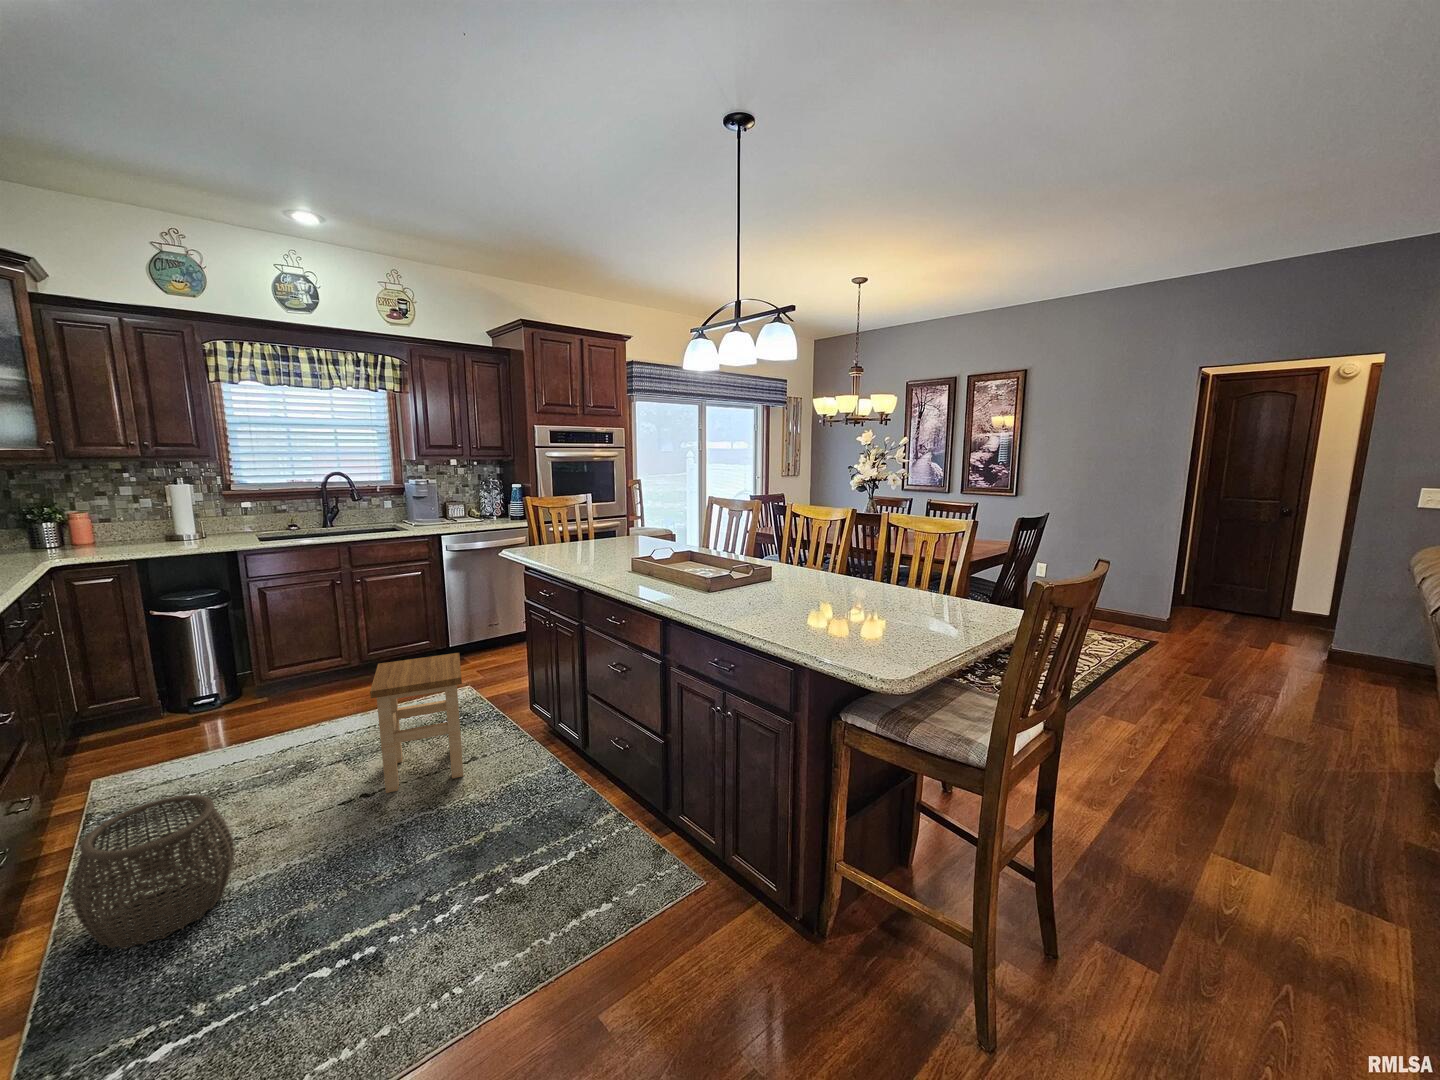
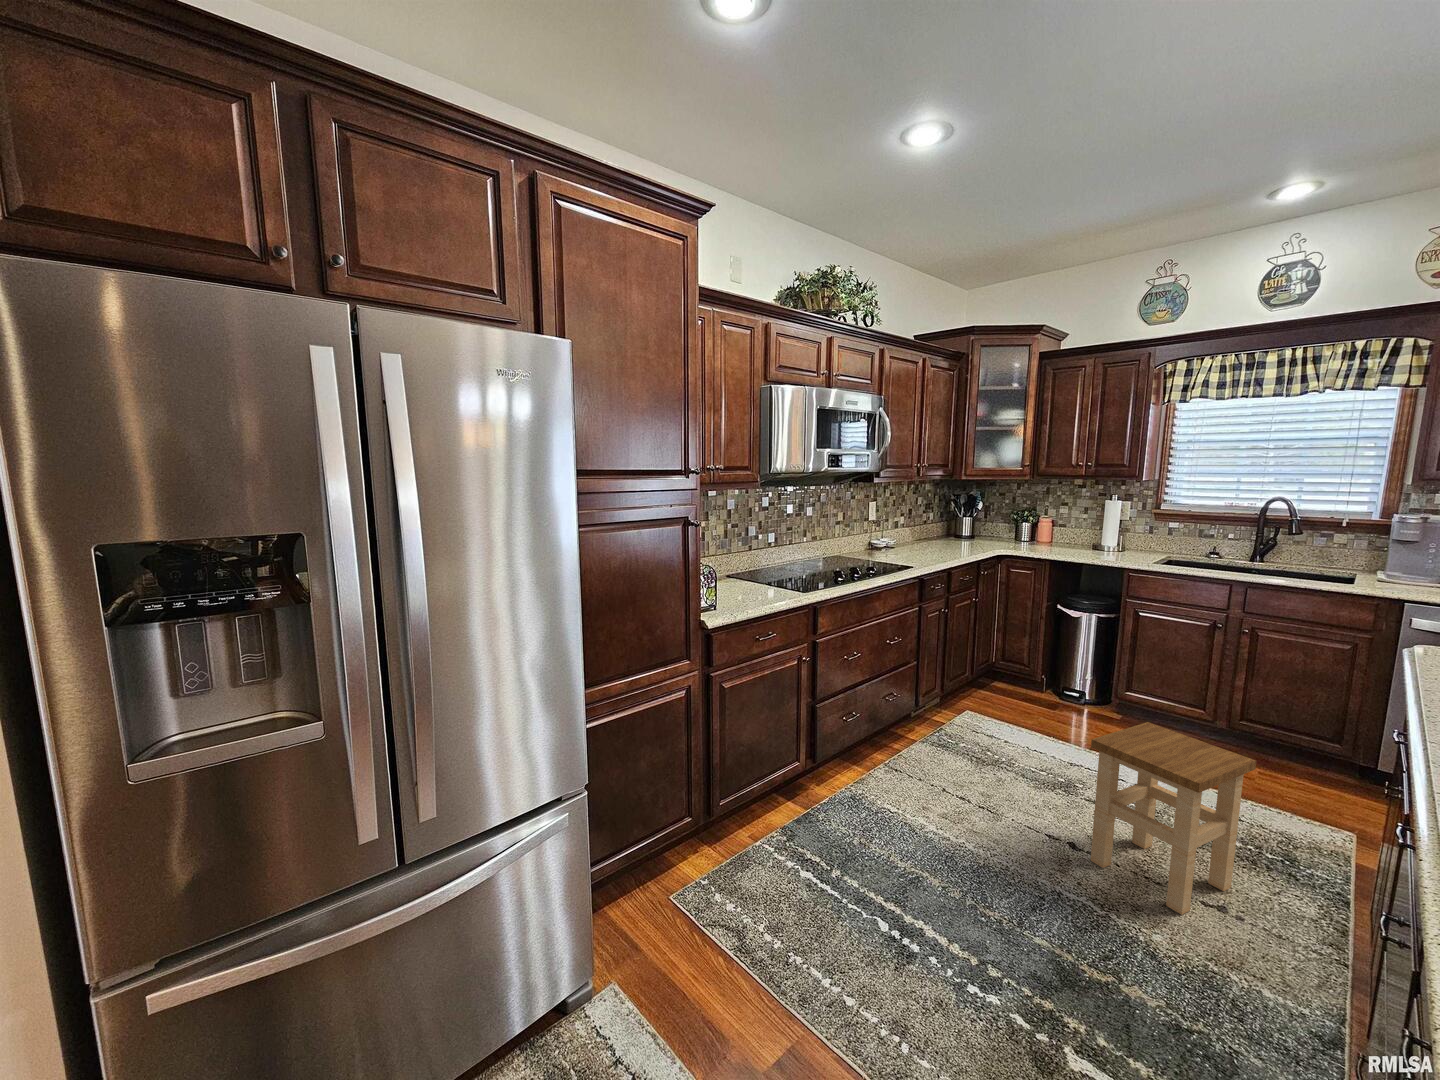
woven basket: present [70,795,235,949] -> none [849,726,939,829]

